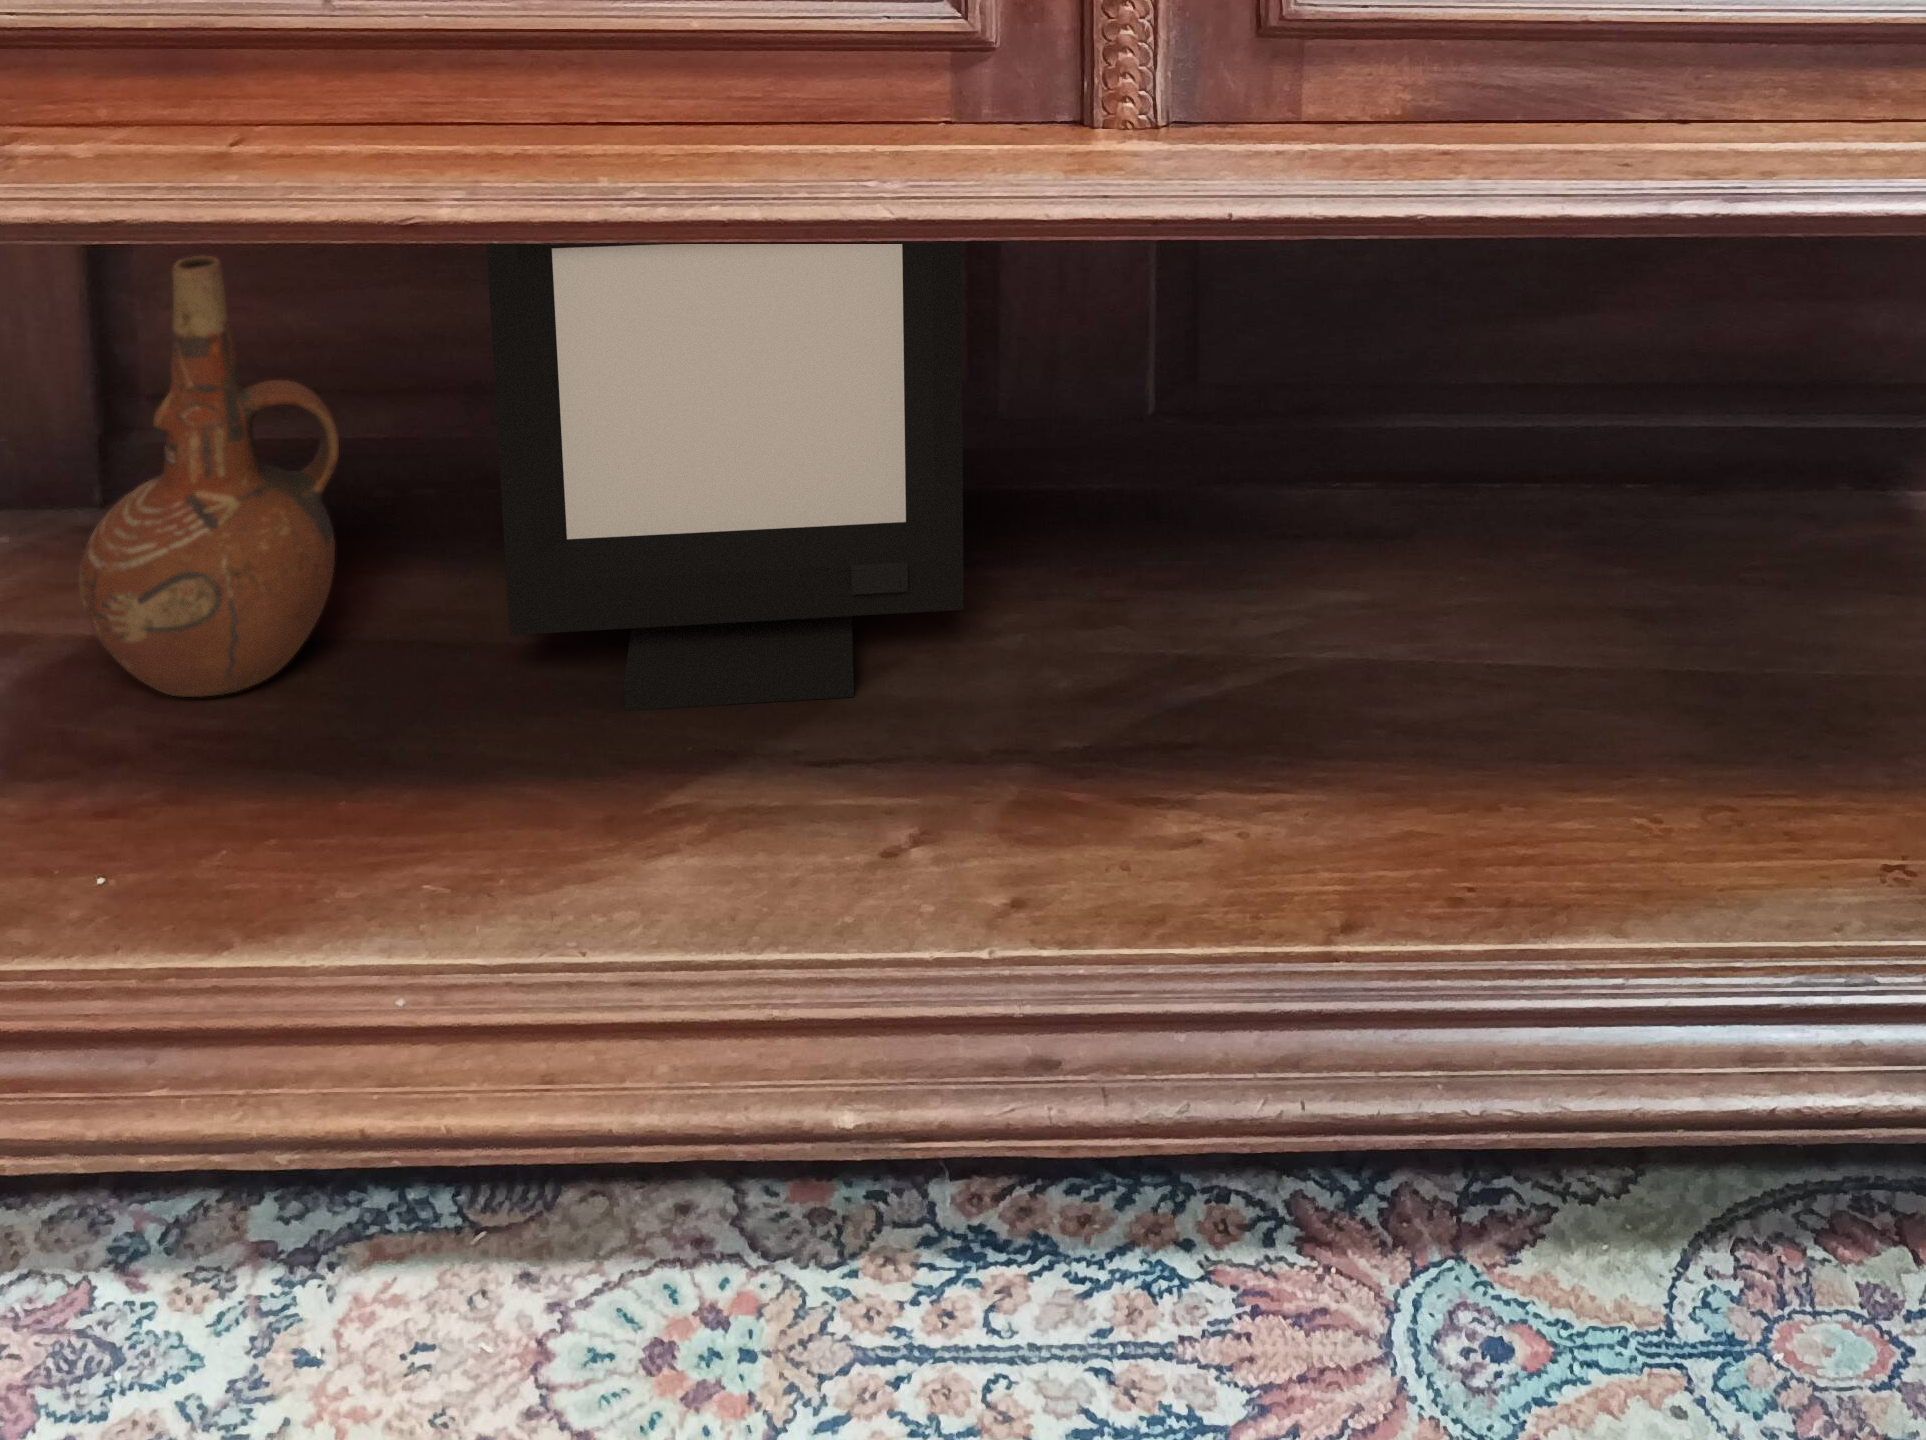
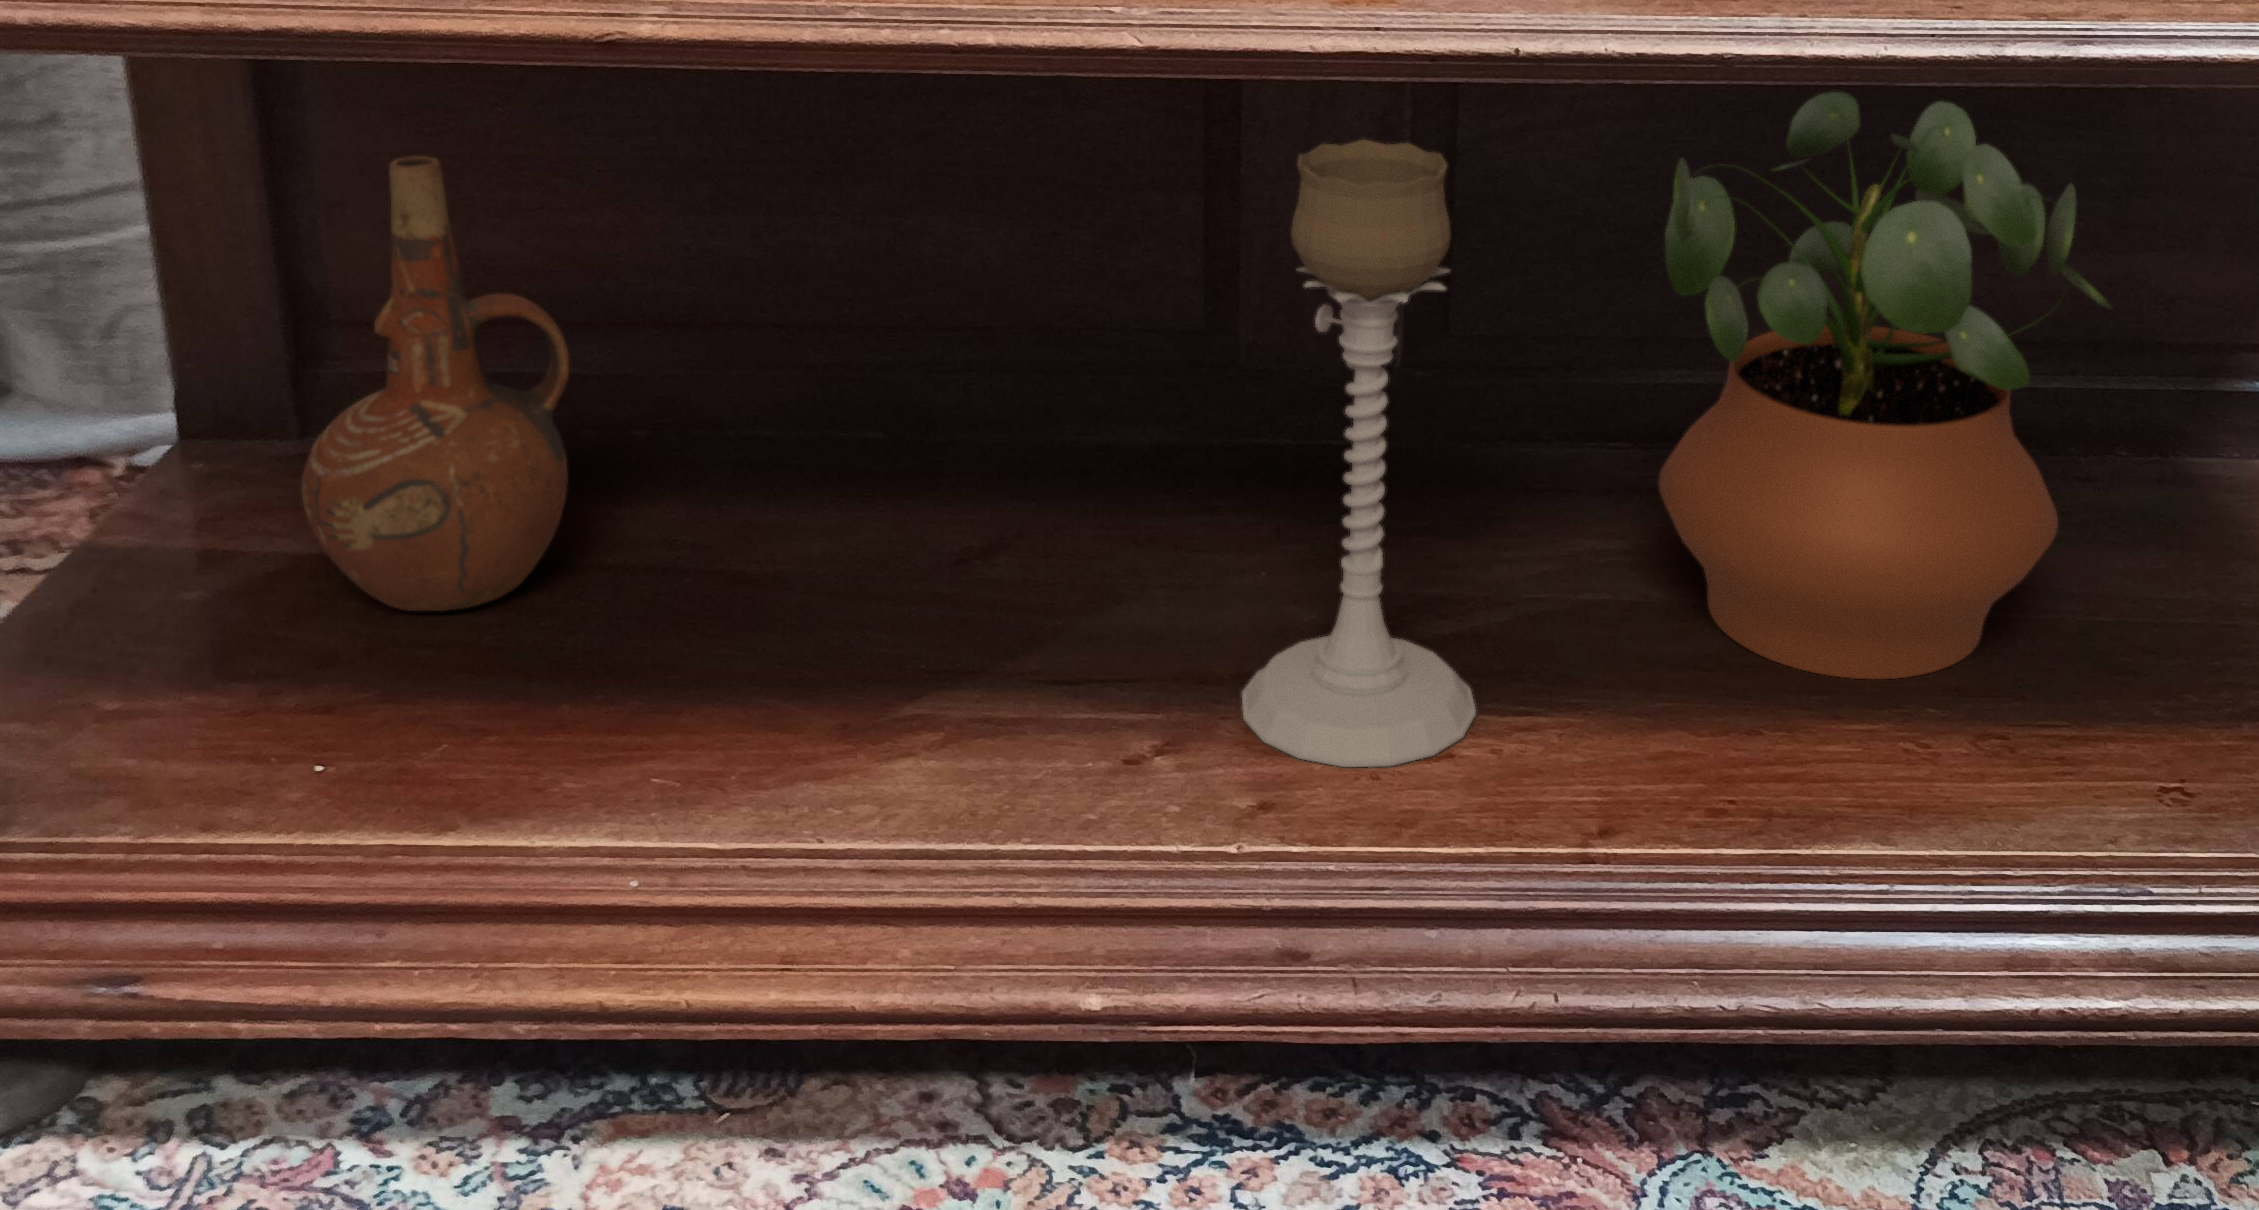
potted plant: none [1387,165,1820,745] -> present [1659,92,2112,680]
candle holder: none [987,241,1216,857] -> present [1242,140,1476,767]
picture frame: present [487,243,964,711] -> none [716,83,1220,632]

